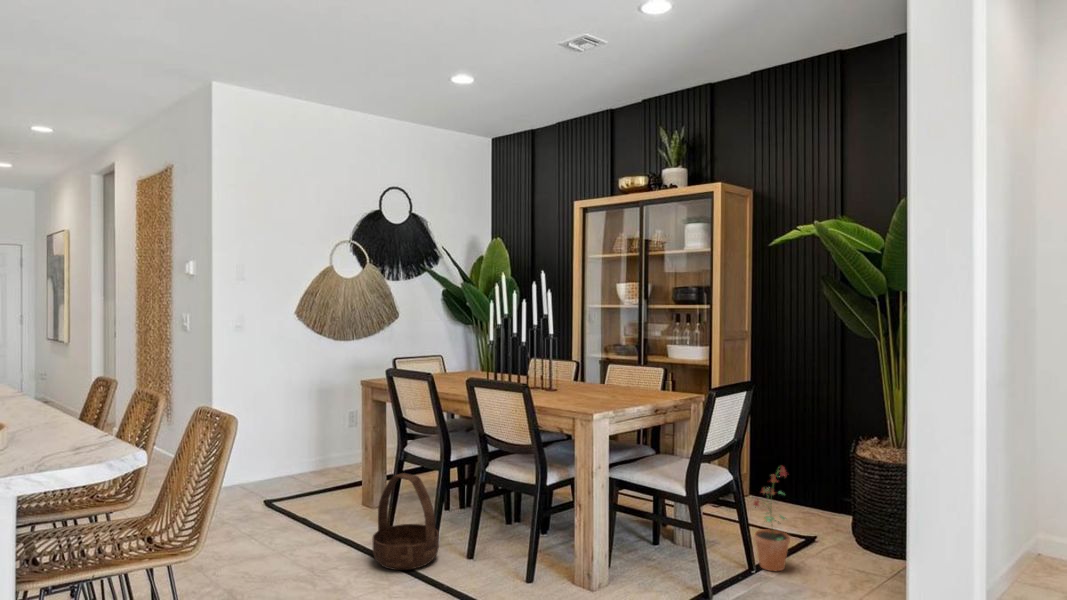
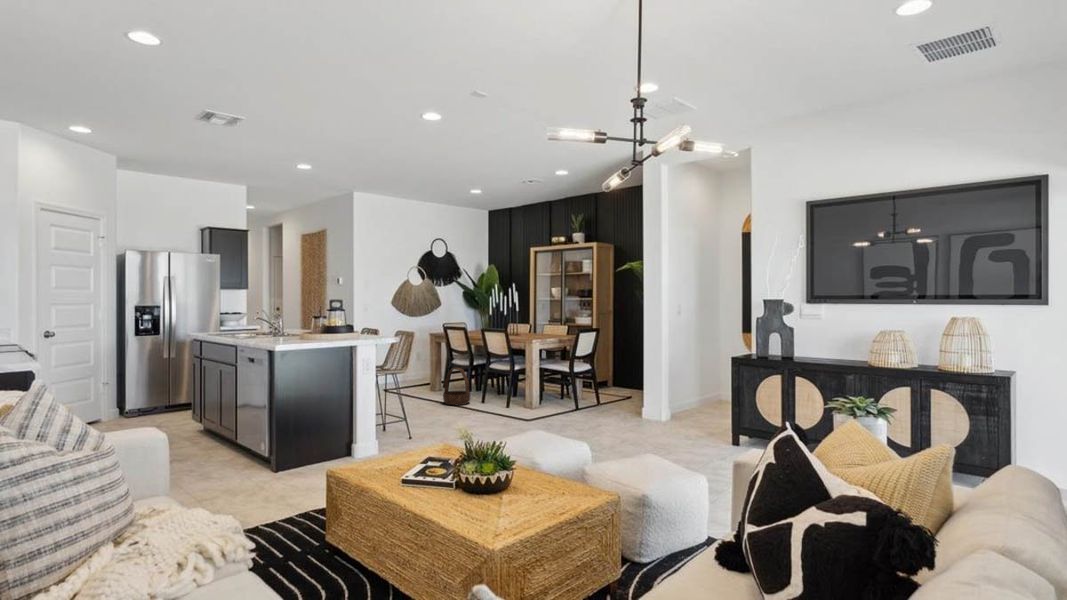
potted plant: present [754,466,790,571] -> none [598,363,614,404]

